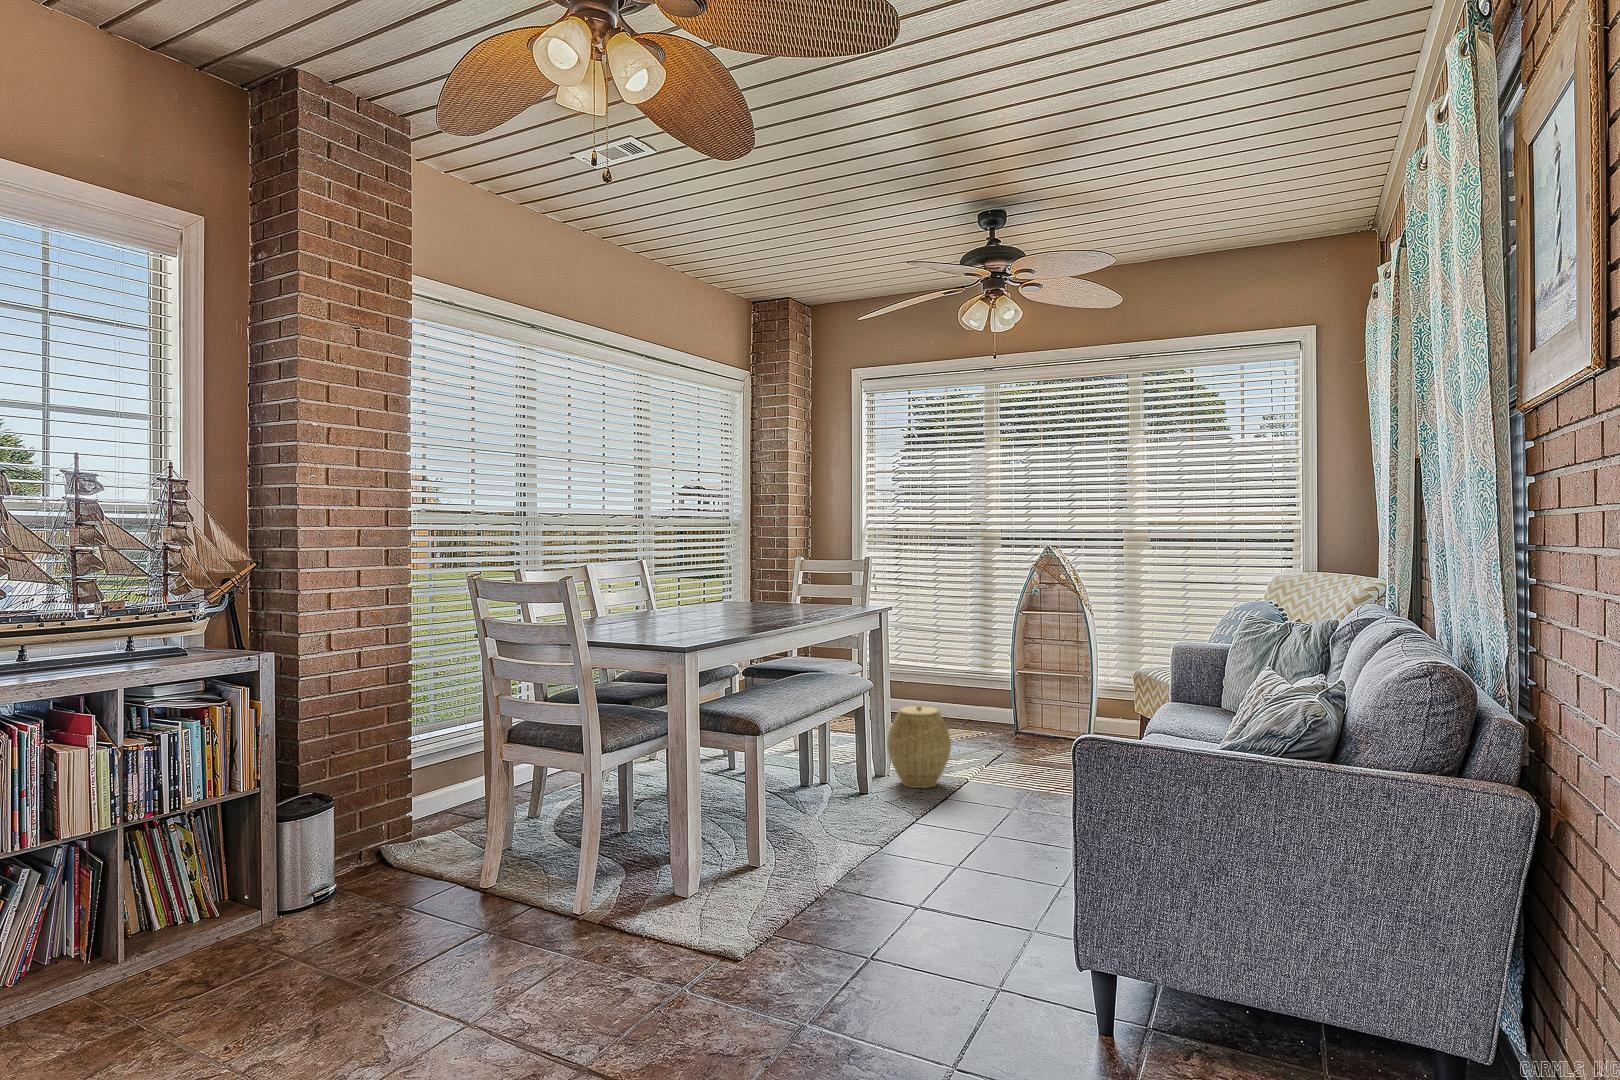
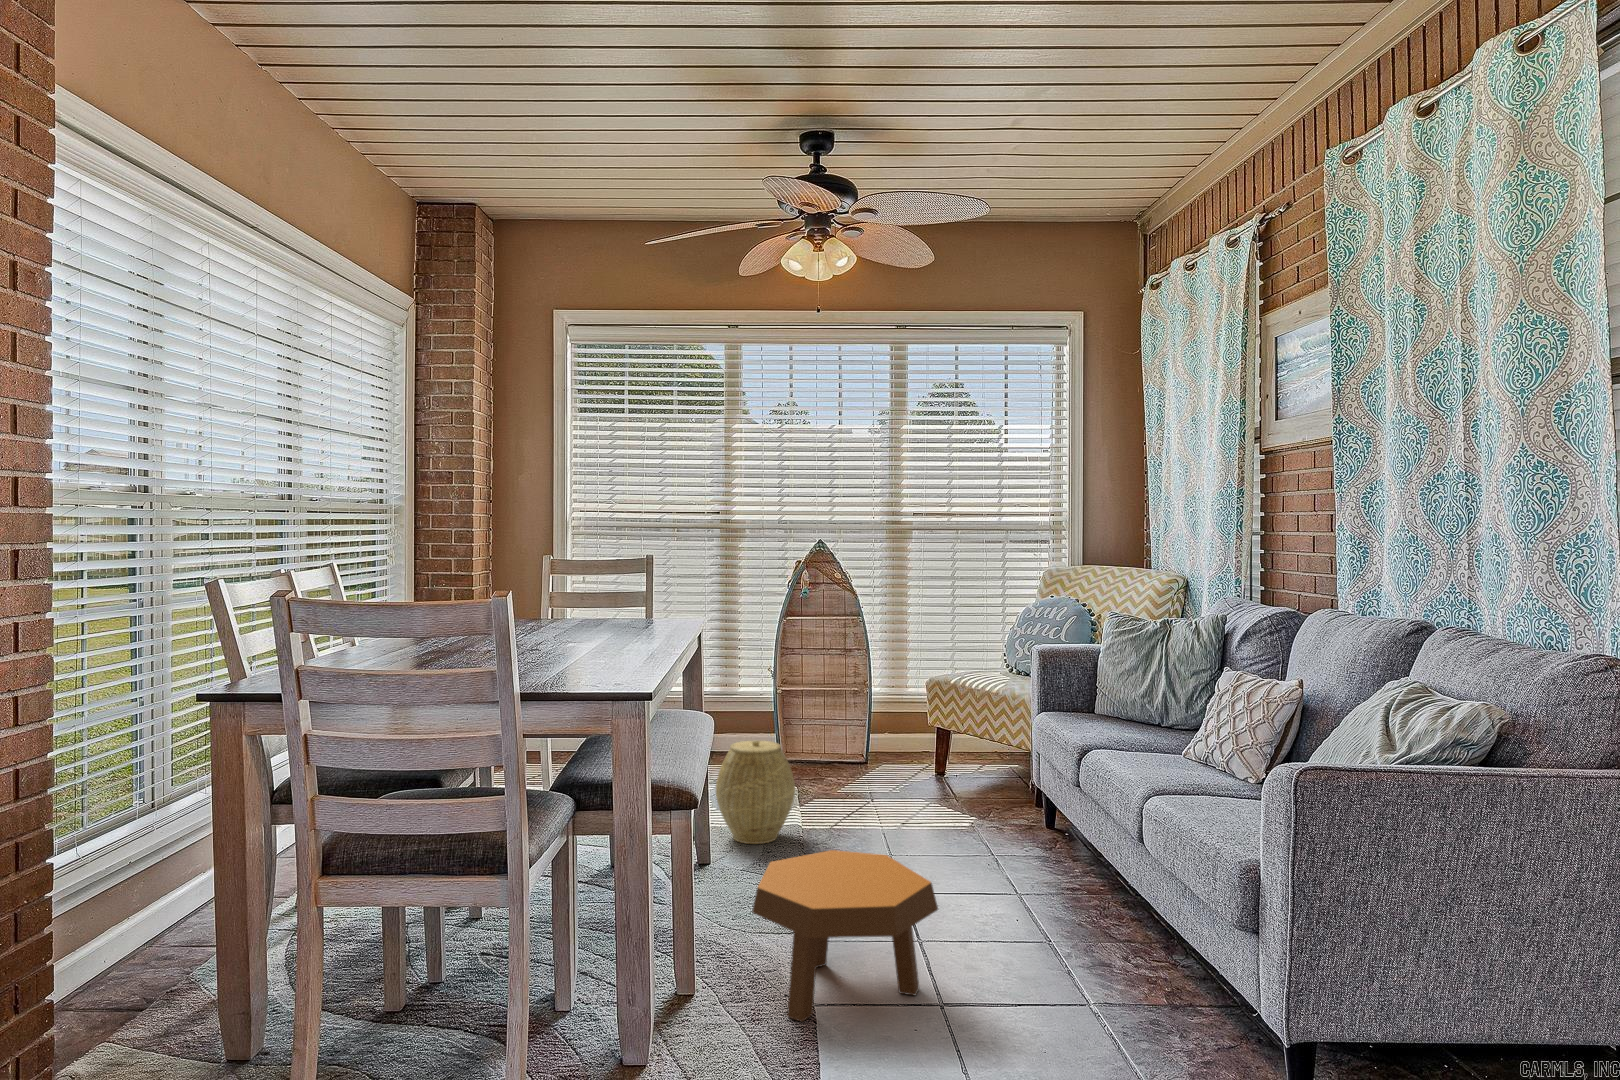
footstool: none [792,785,923,900] -> present [752,850,938,1022]

